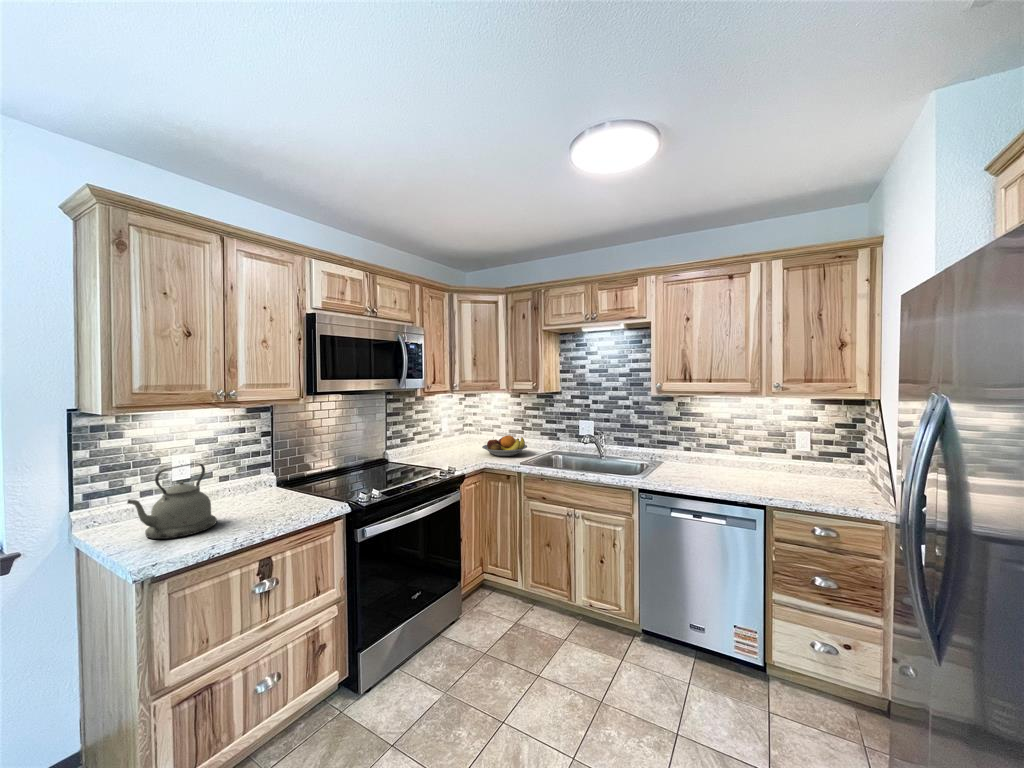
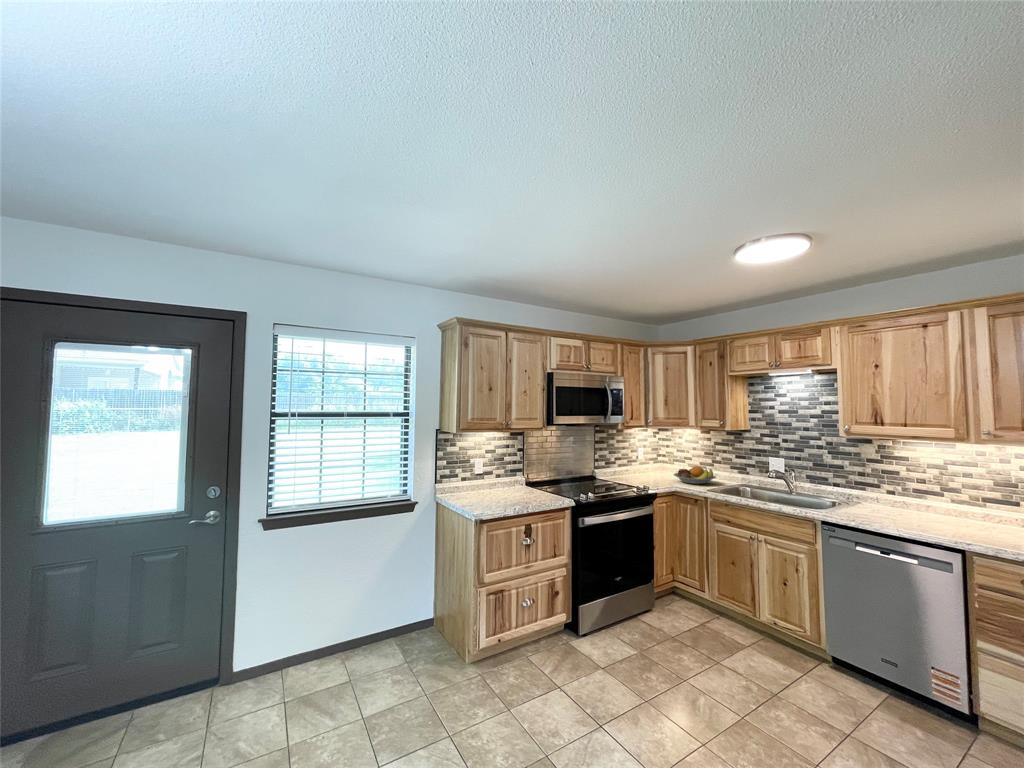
kettle: present [127,463,217,539] -> none [467,464,502,504]

